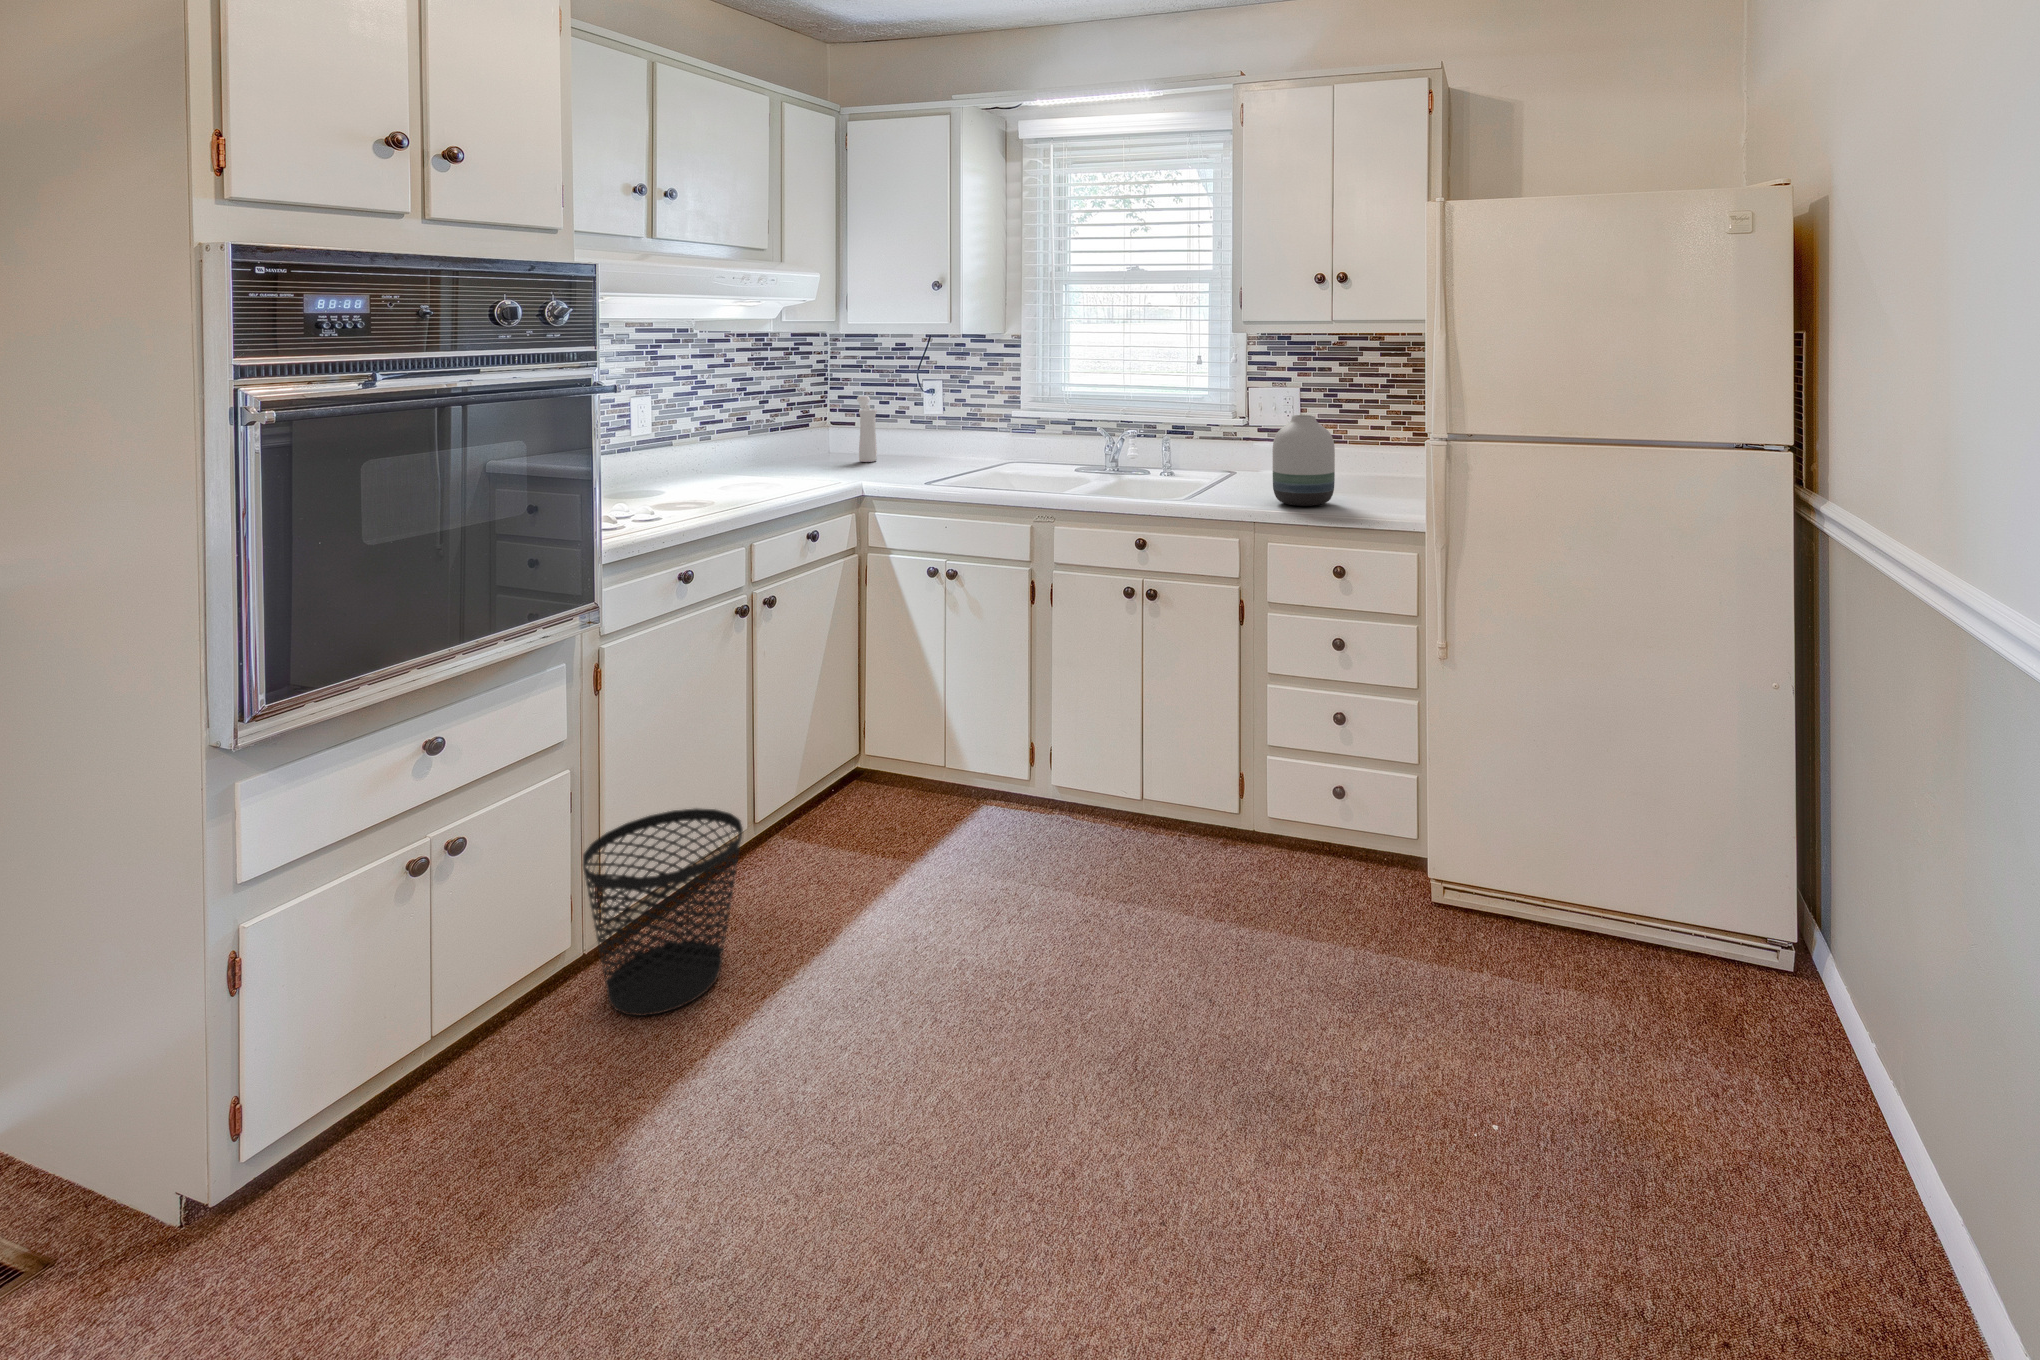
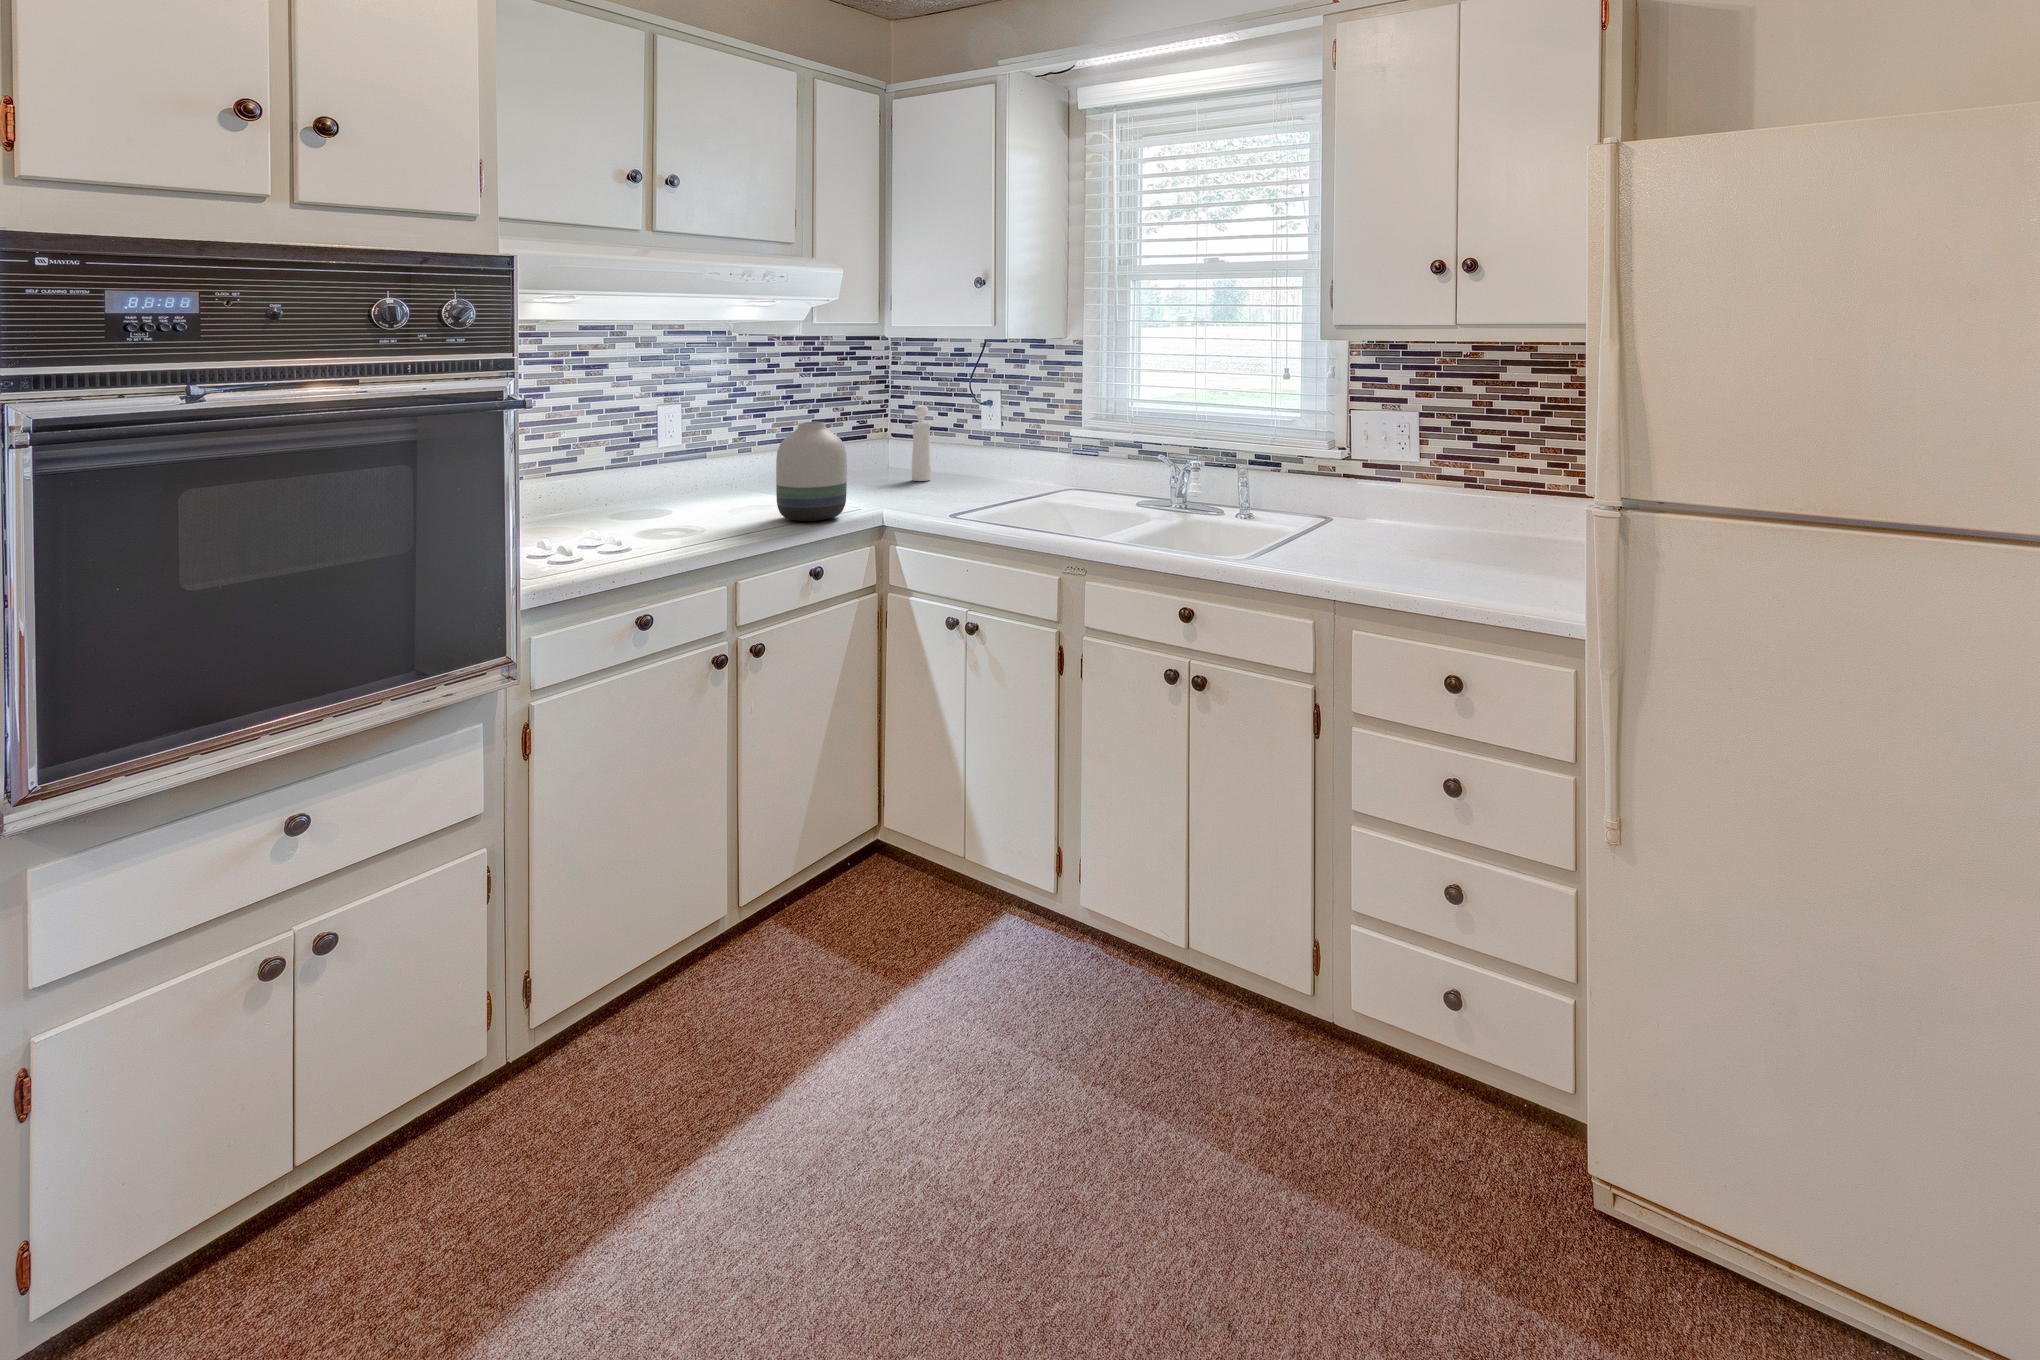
vase: present [1273,415,1335,506] -> present [776,422,847,521]
wastebasket: present [583,809,743,1016] -> none [480,901,672,1164]

